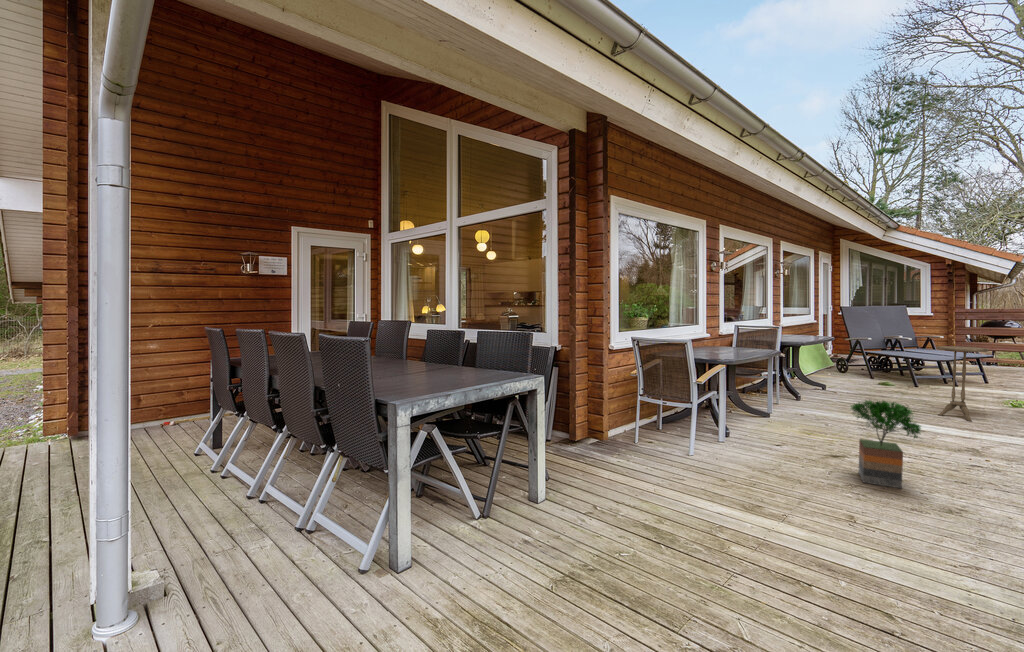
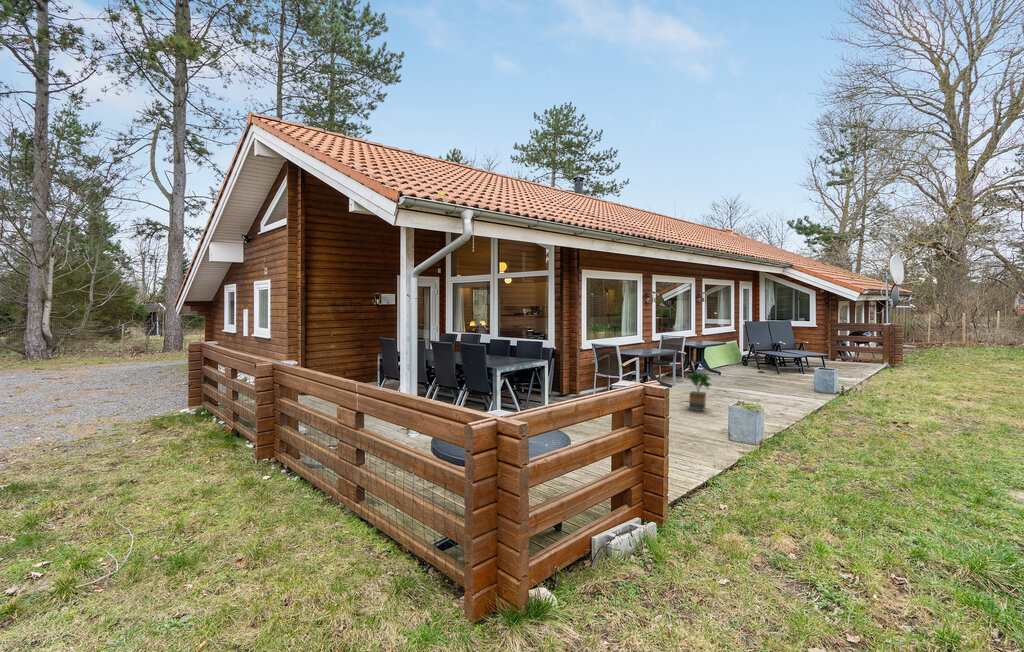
side table: present [936,346,989,421] -> none [764,349,788,390]

